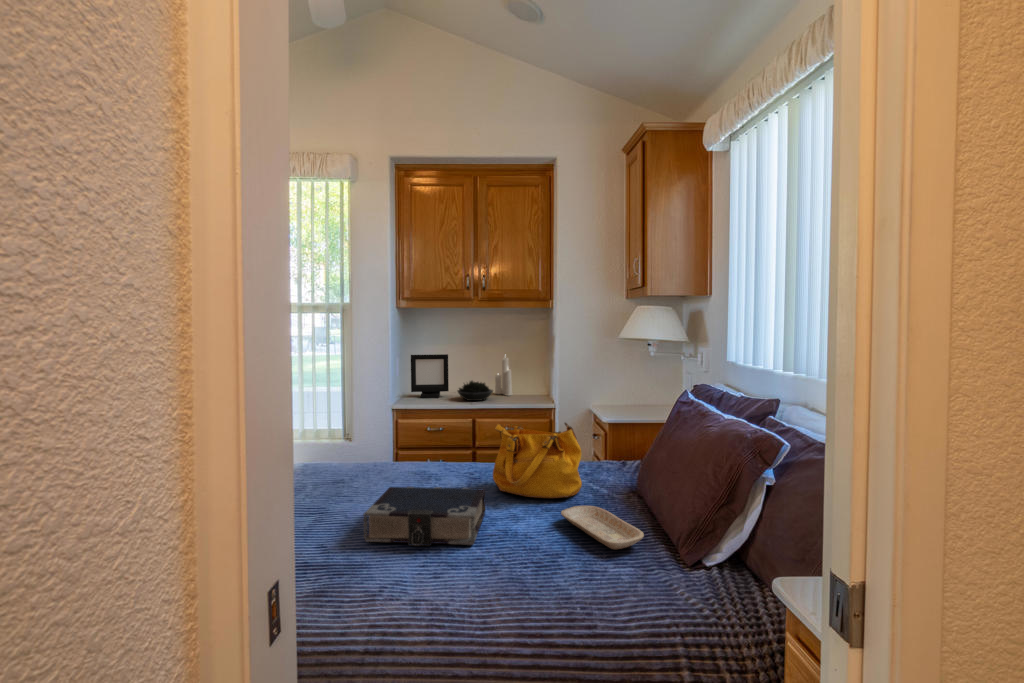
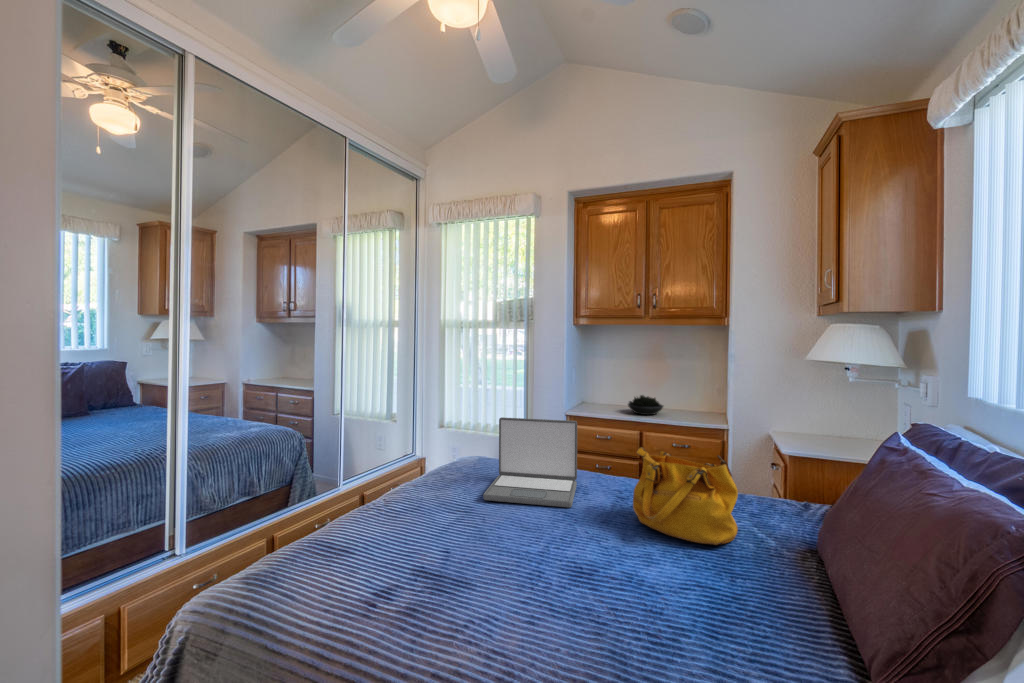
picture frame: present [411,354,449,398] -> none [586,368,621,409]
candle: present [495,357,512,396] -> none [667,367,685,412]
laptop: none [340,407,434,497] -> present [483,417,577,508]
book: present [363,487,485,546] -> none [478,501,614,589]
tray: present [561,506,644,549] -> none [700,562,813,645]

